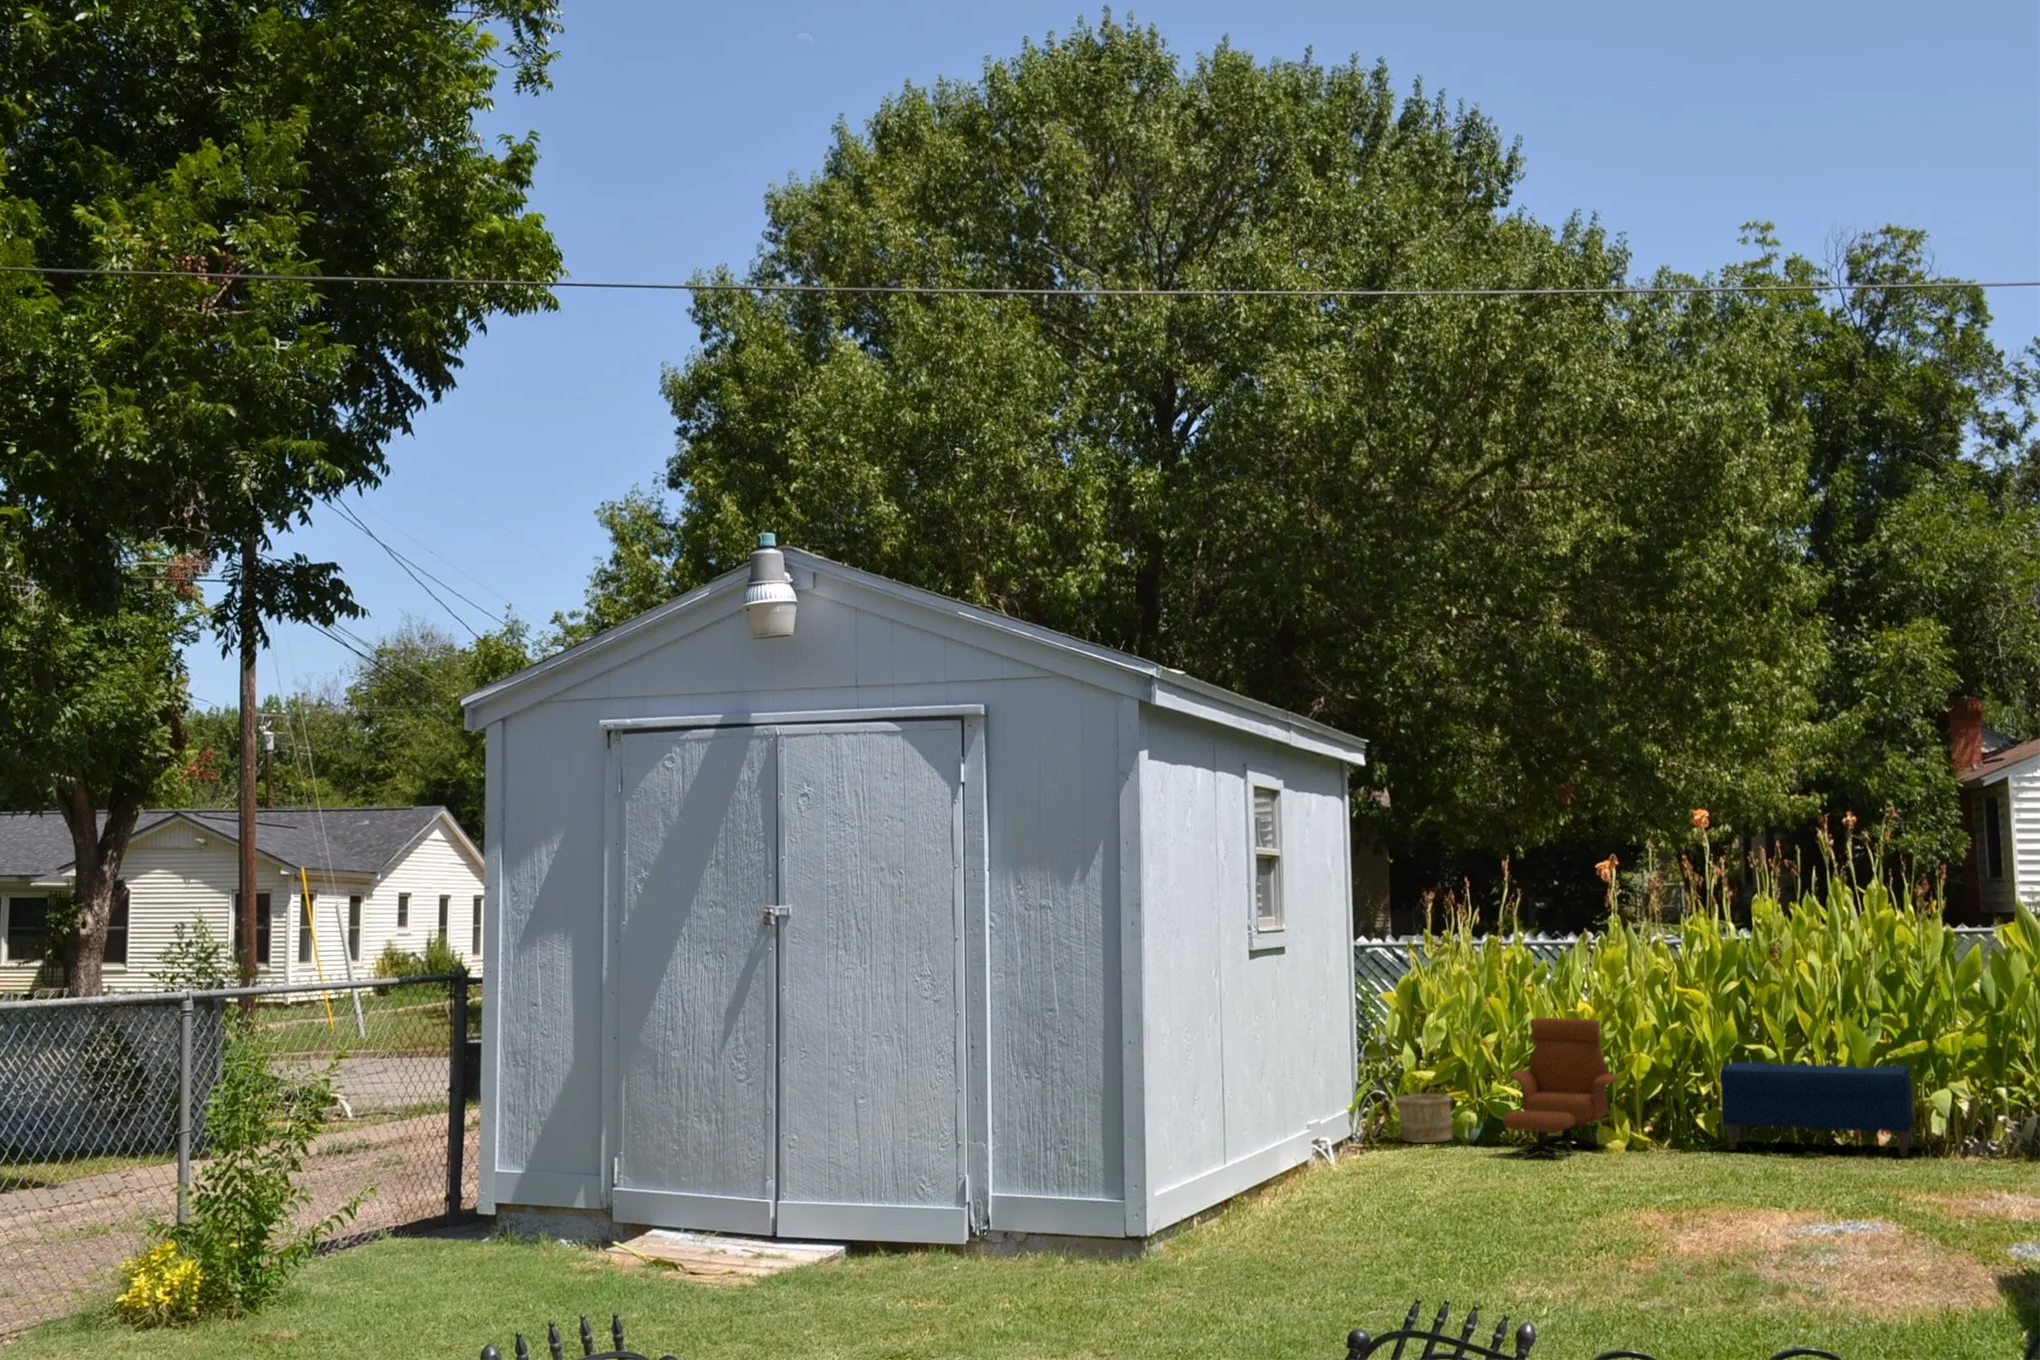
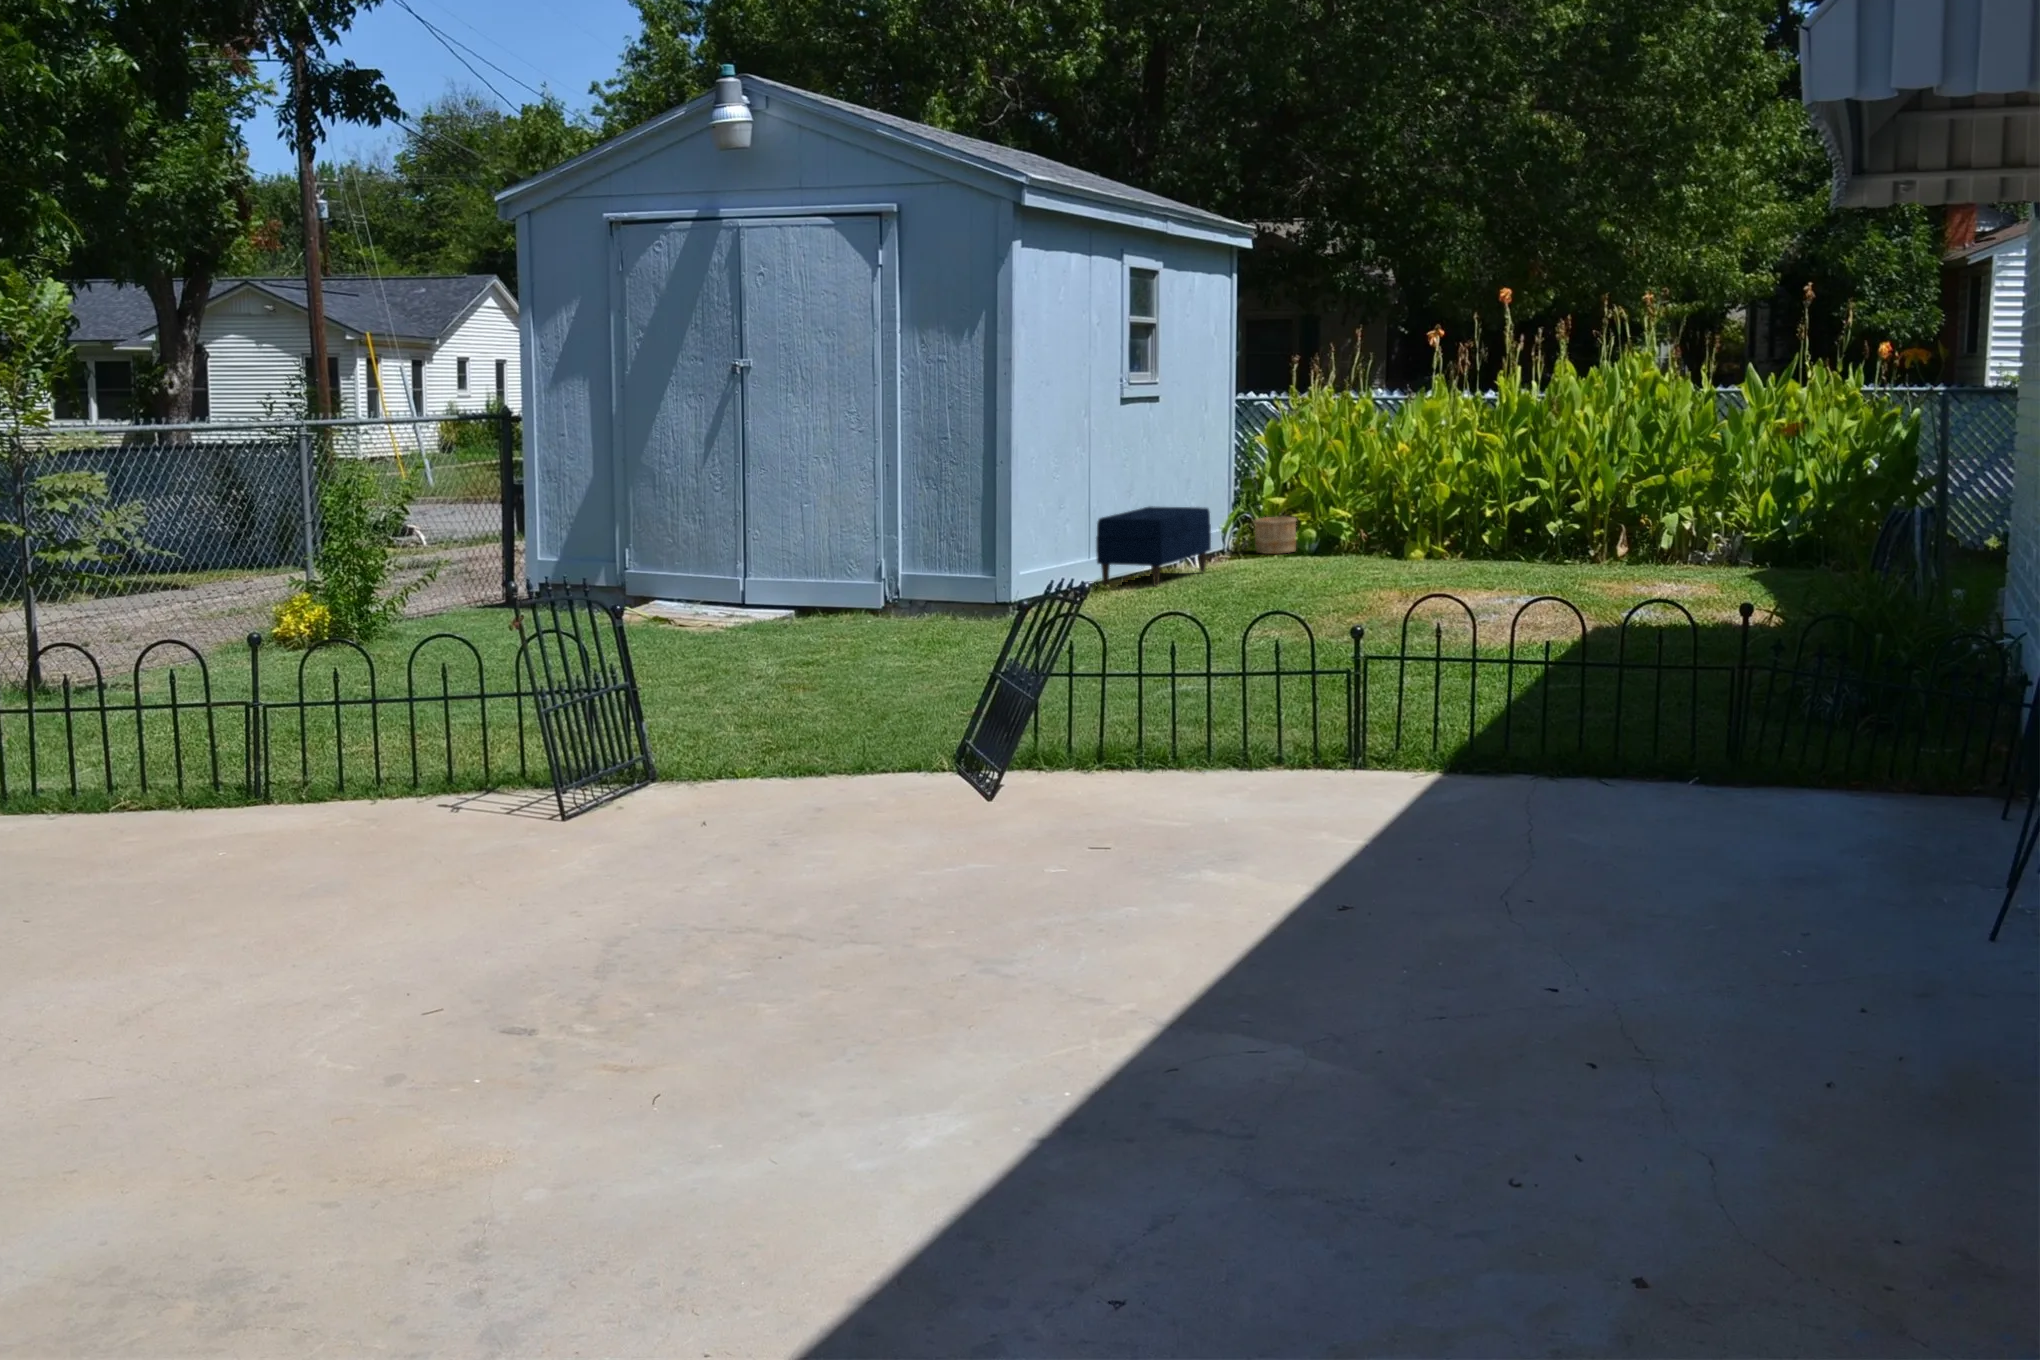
lounge chair: present [1504,1018,1618,1160] -> none [1326,456,1424,565]
bench: present [1720,1062,1914,1157] -> present [1096,506,1211,587]

